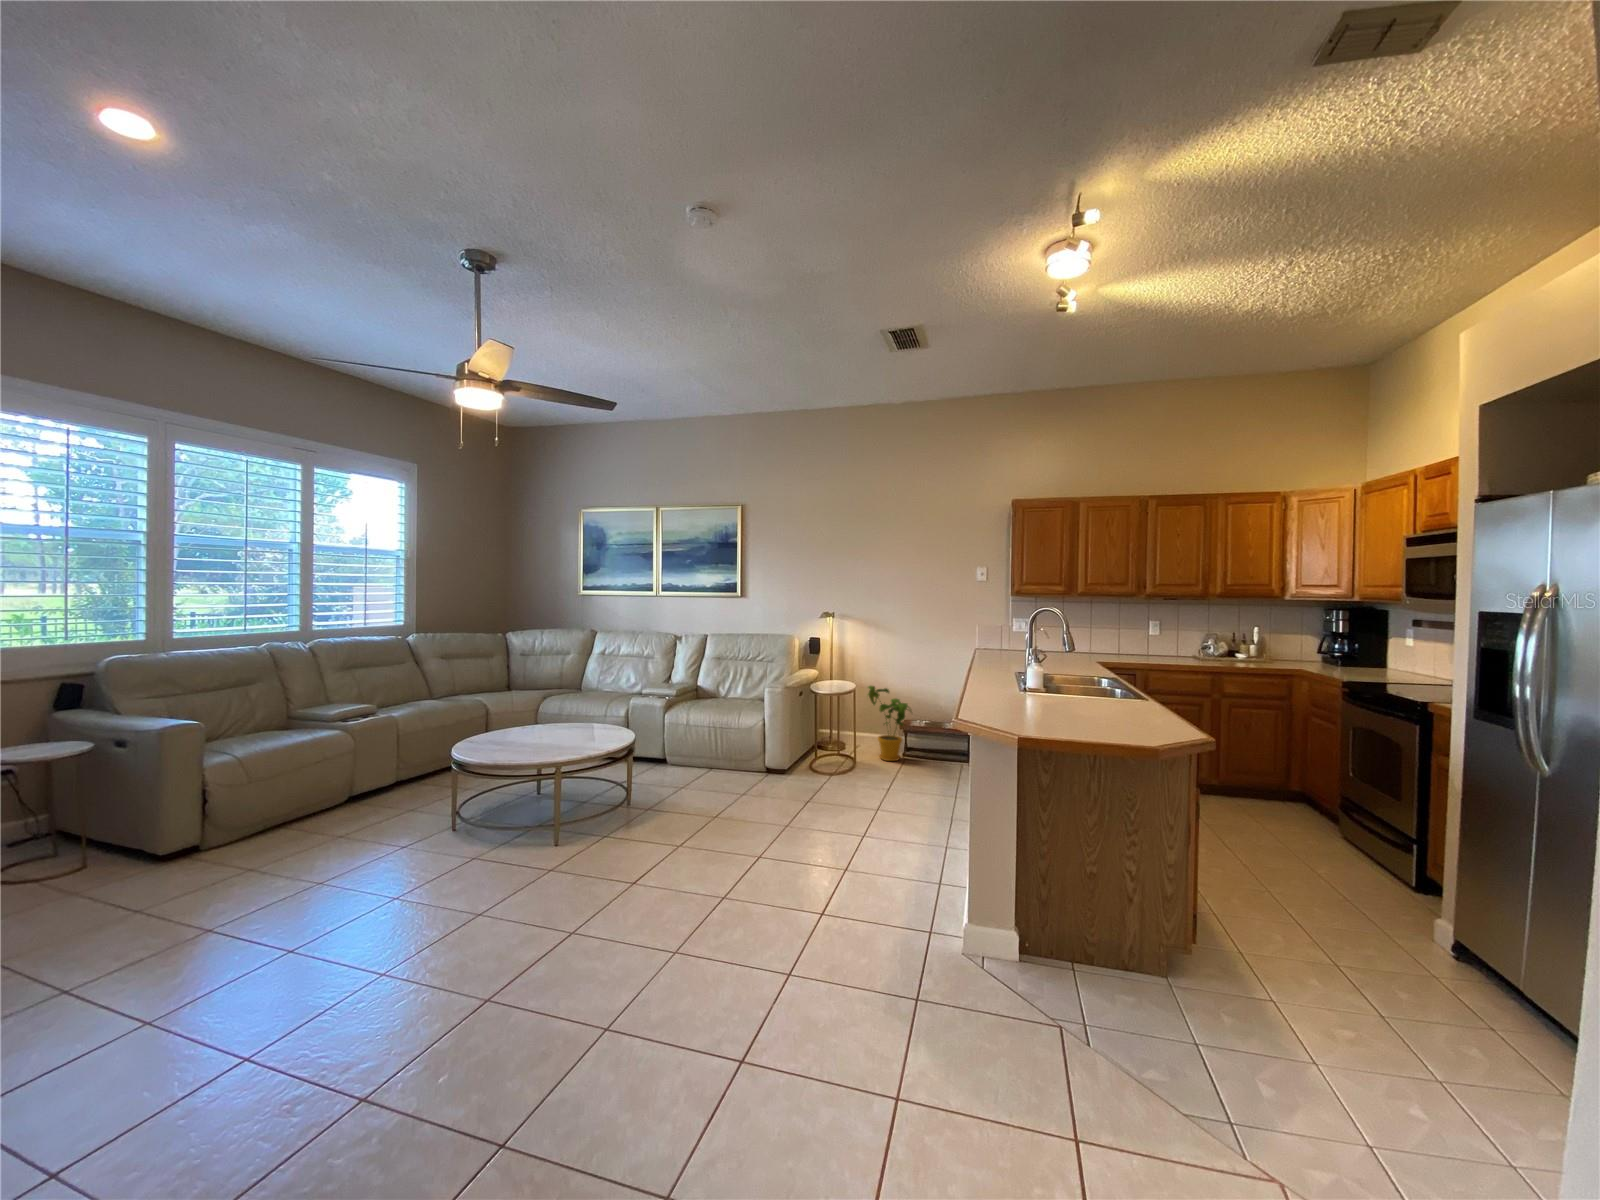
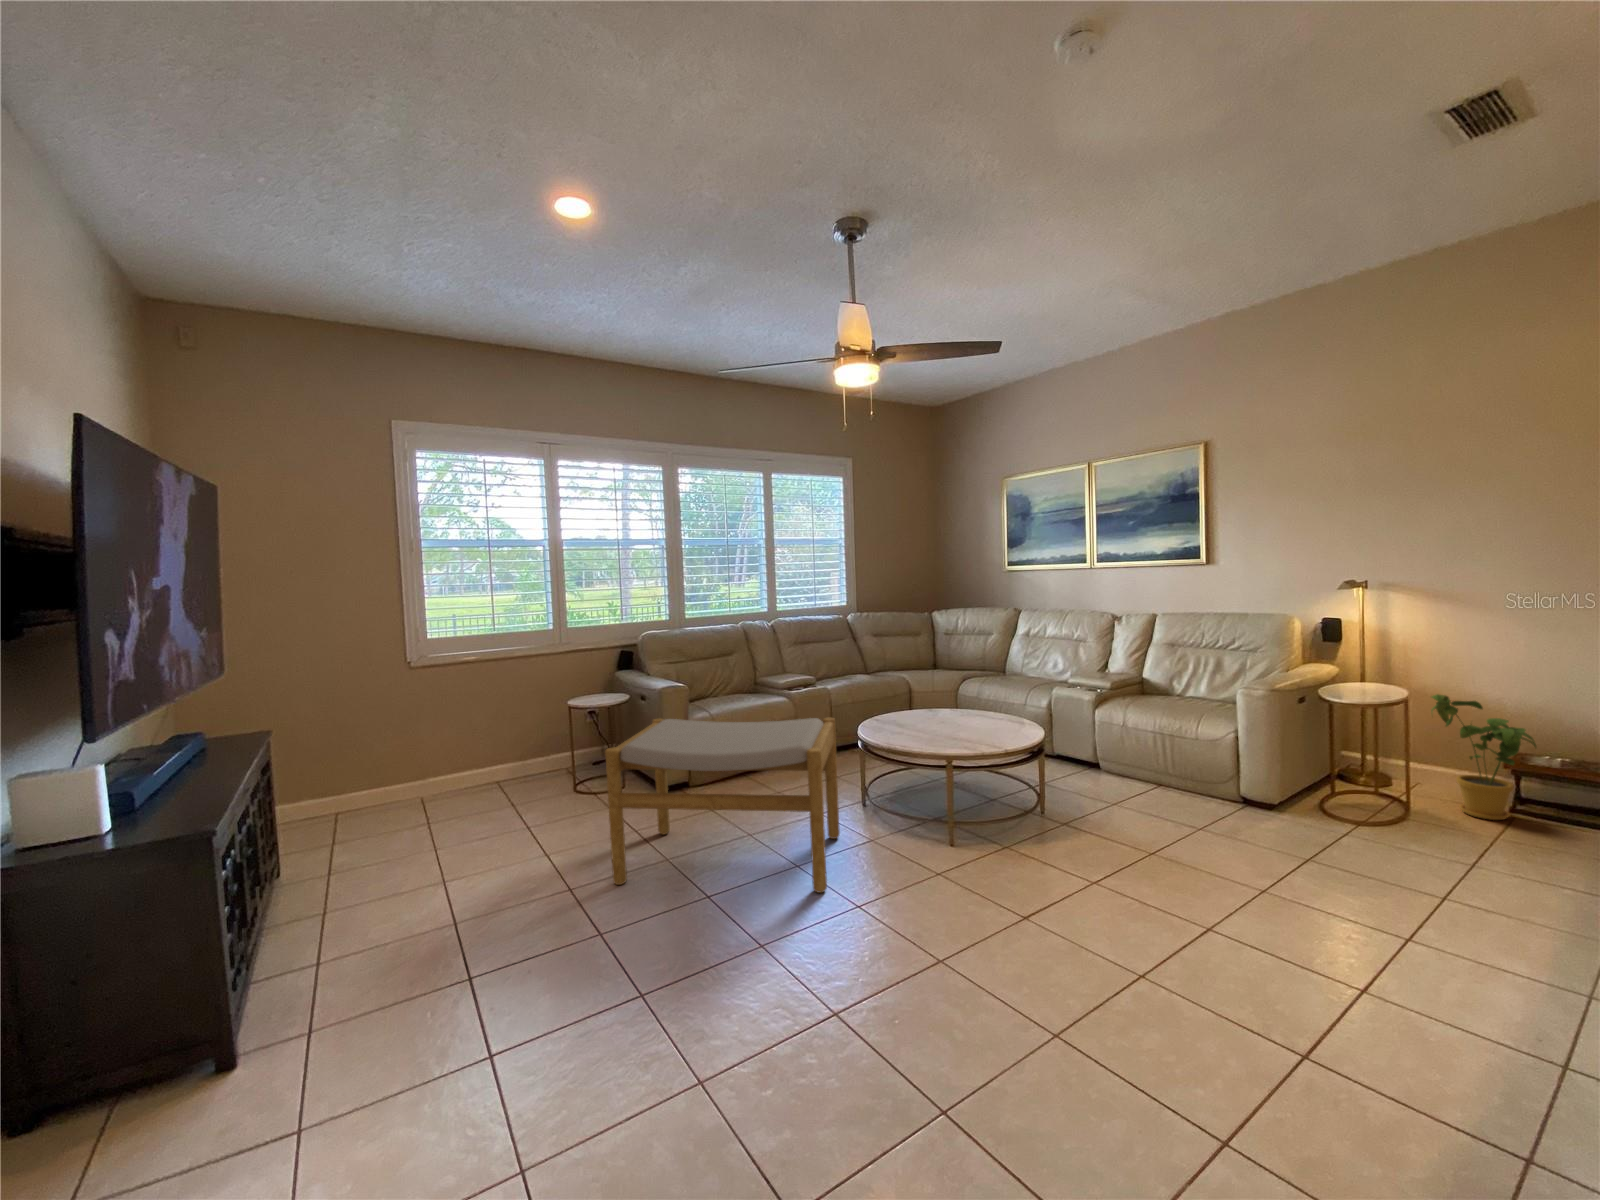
footstool: none [90,742,434,1001] -> present [605,717,840,893]

